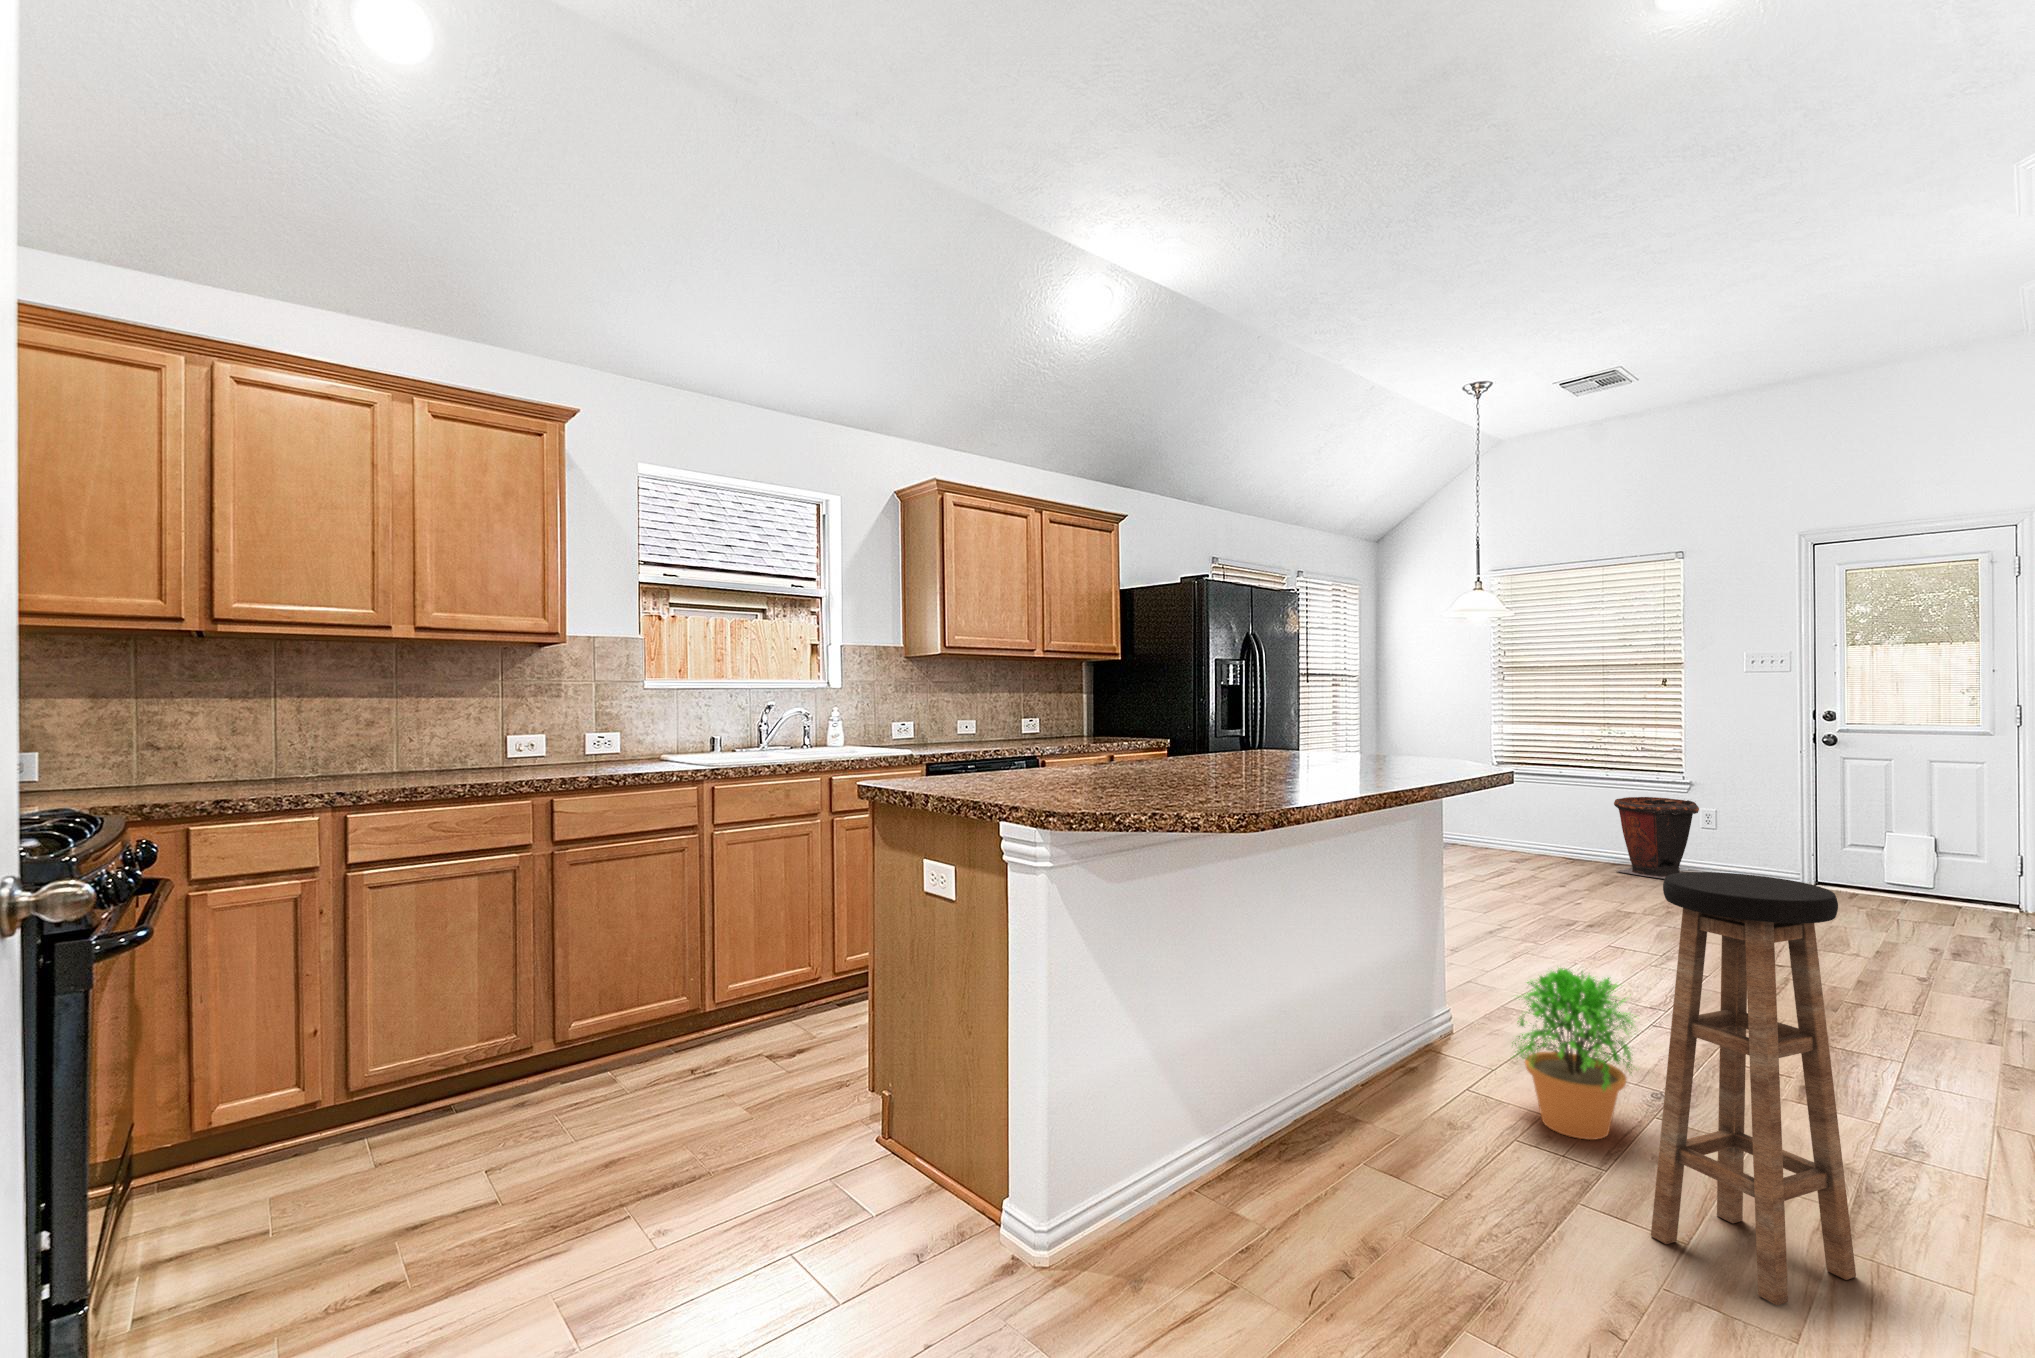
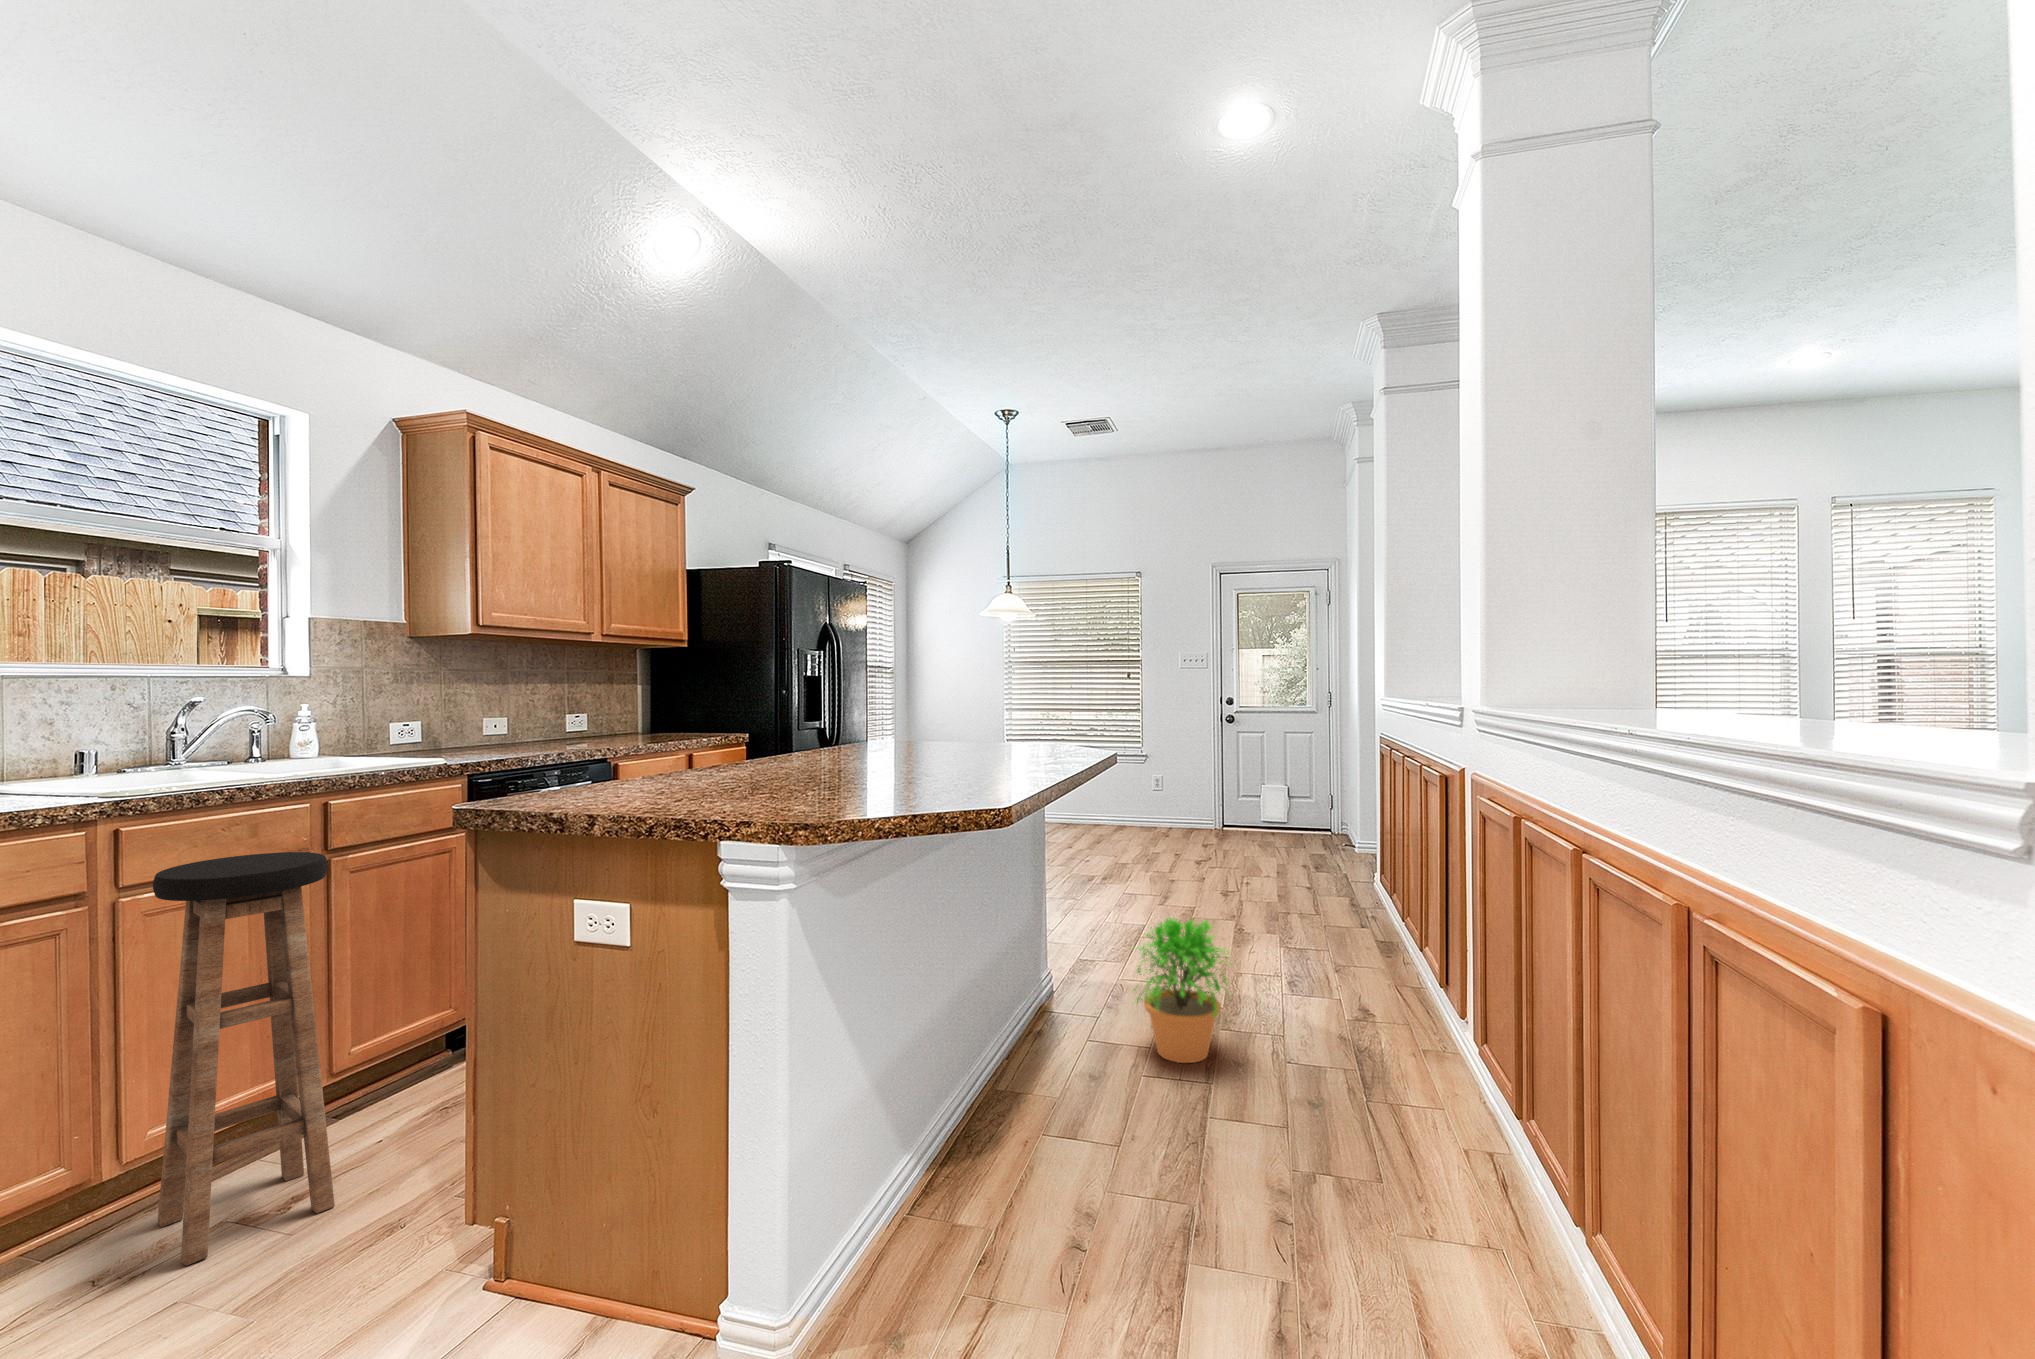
trash can: present [1614,797,1699,879] -> none [1093,765,1154,830]
bar stool: present [1651,872,1856,1305] -> present [153,852,335,1265]

